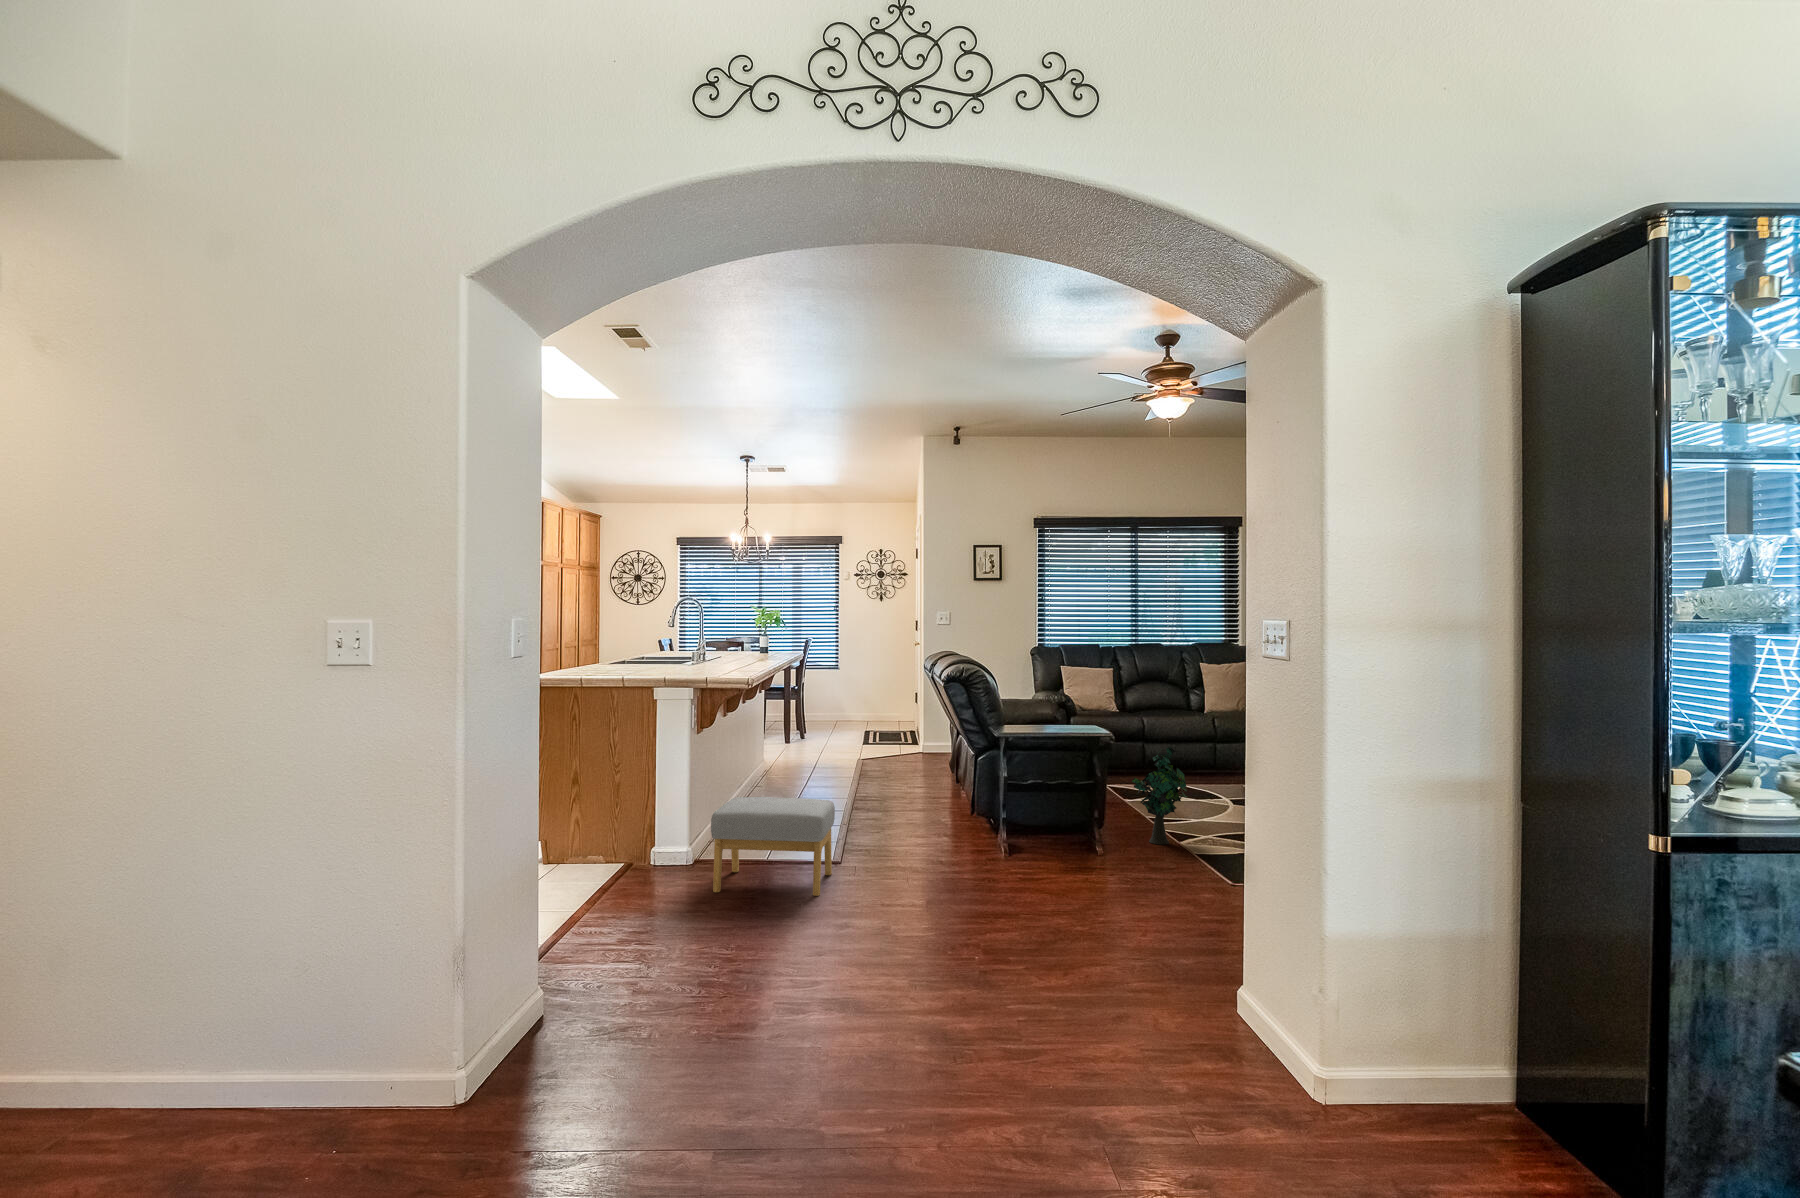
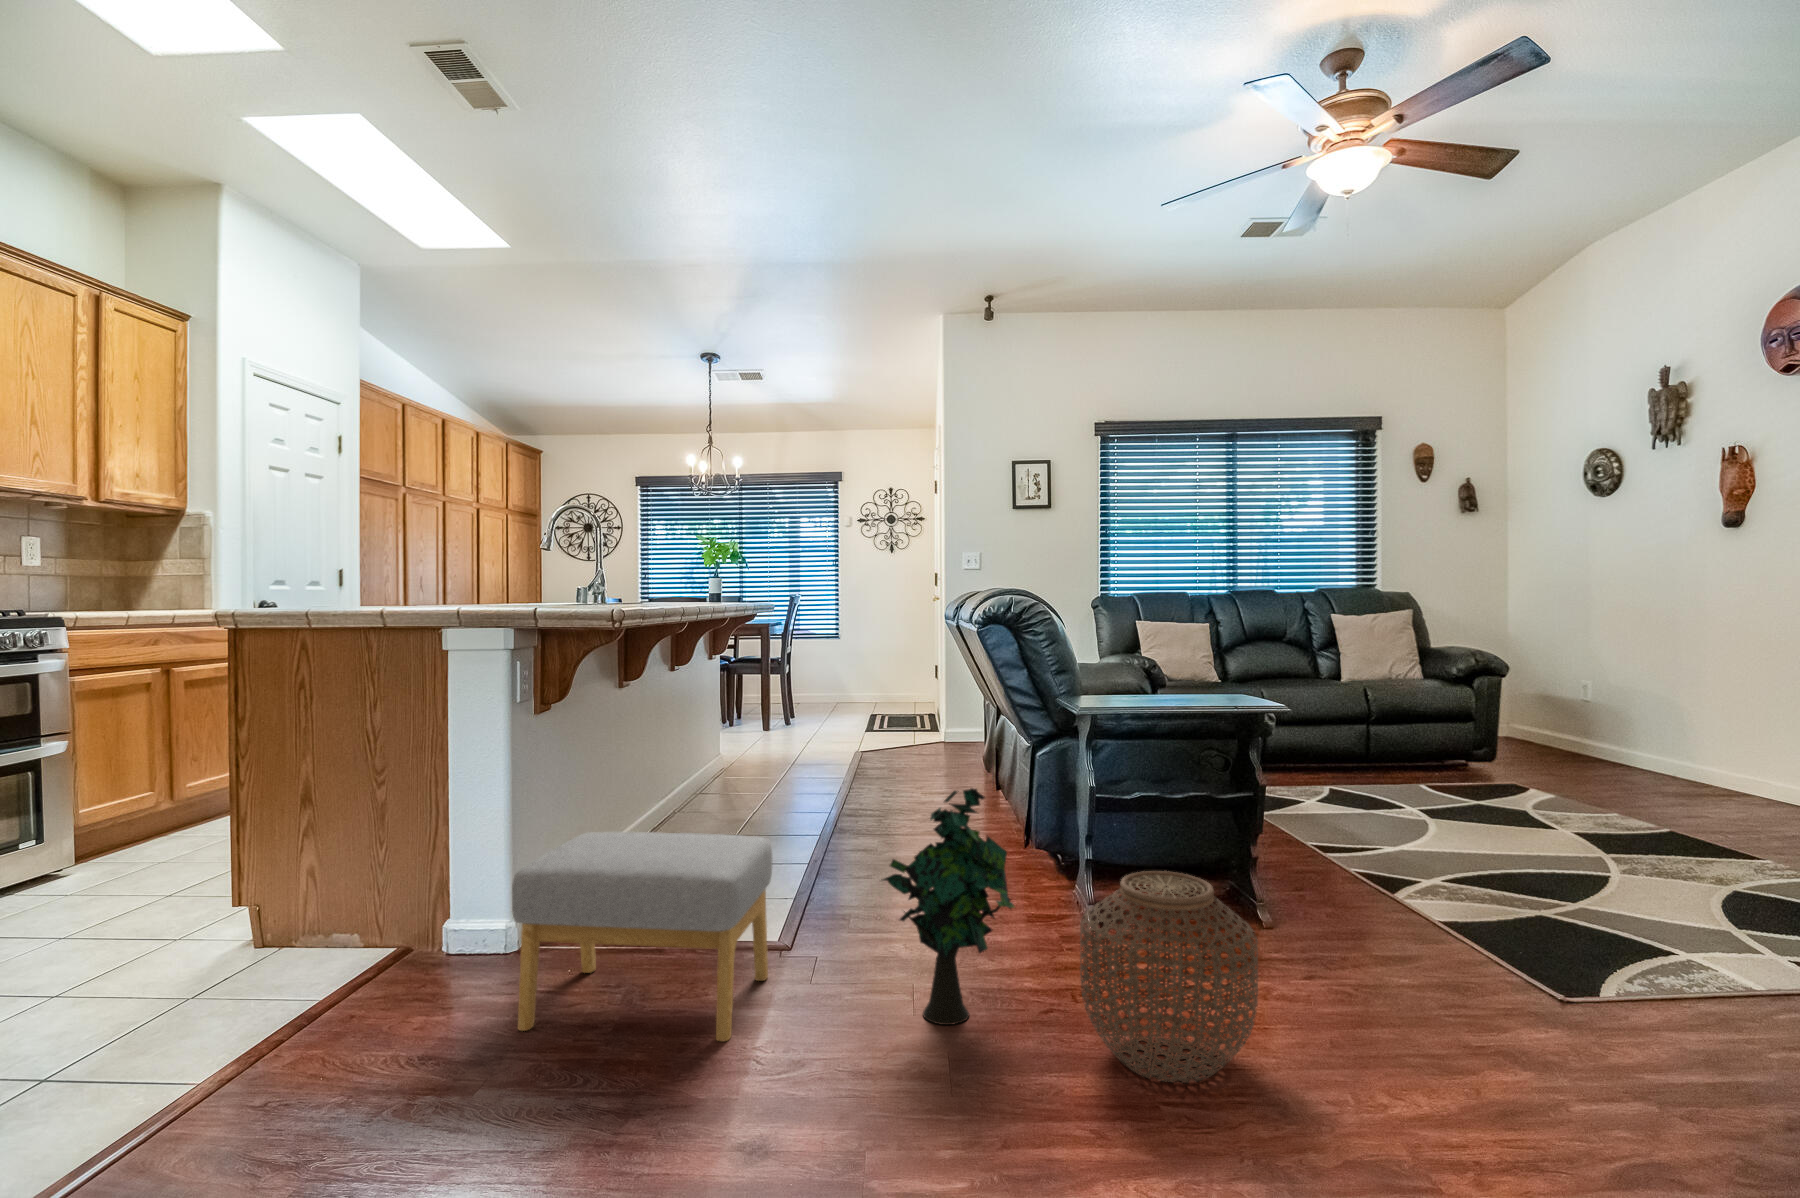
decorative plant: present [1132,747,1187,845] -> present [882,788,1014,1025]
woven basket: none [989,813,1070,908] -> present [1080,871,1258,1083]

